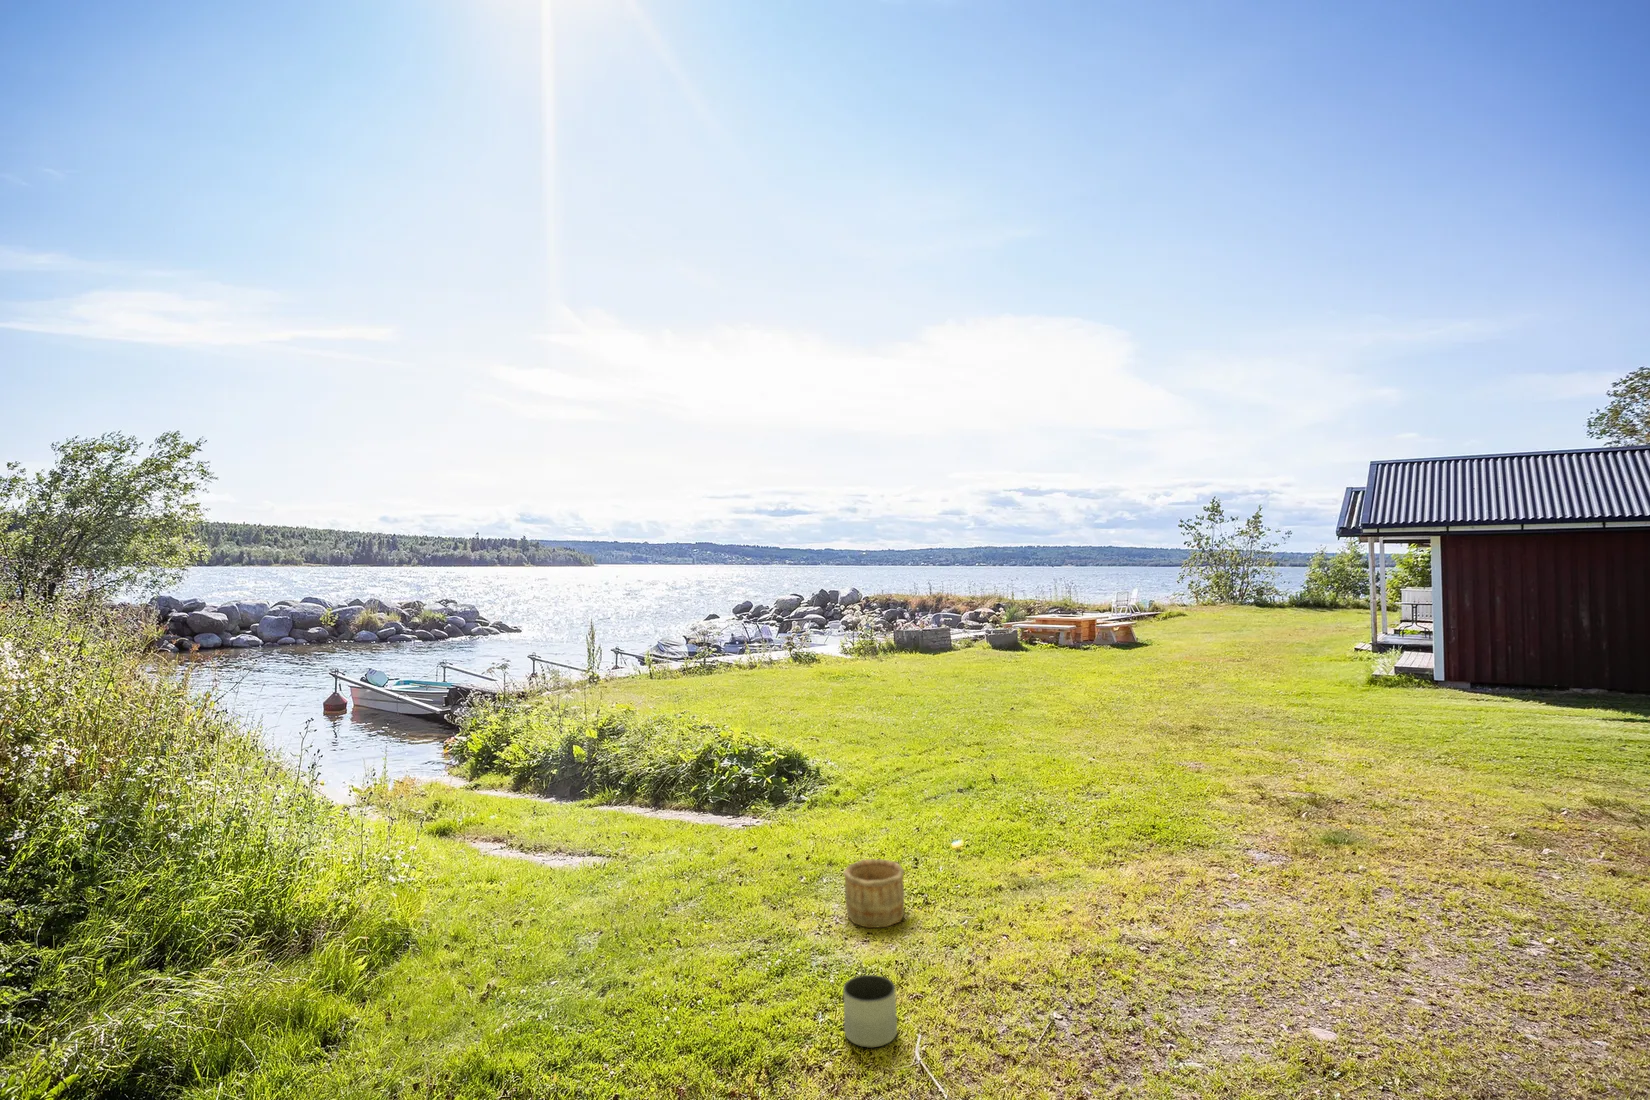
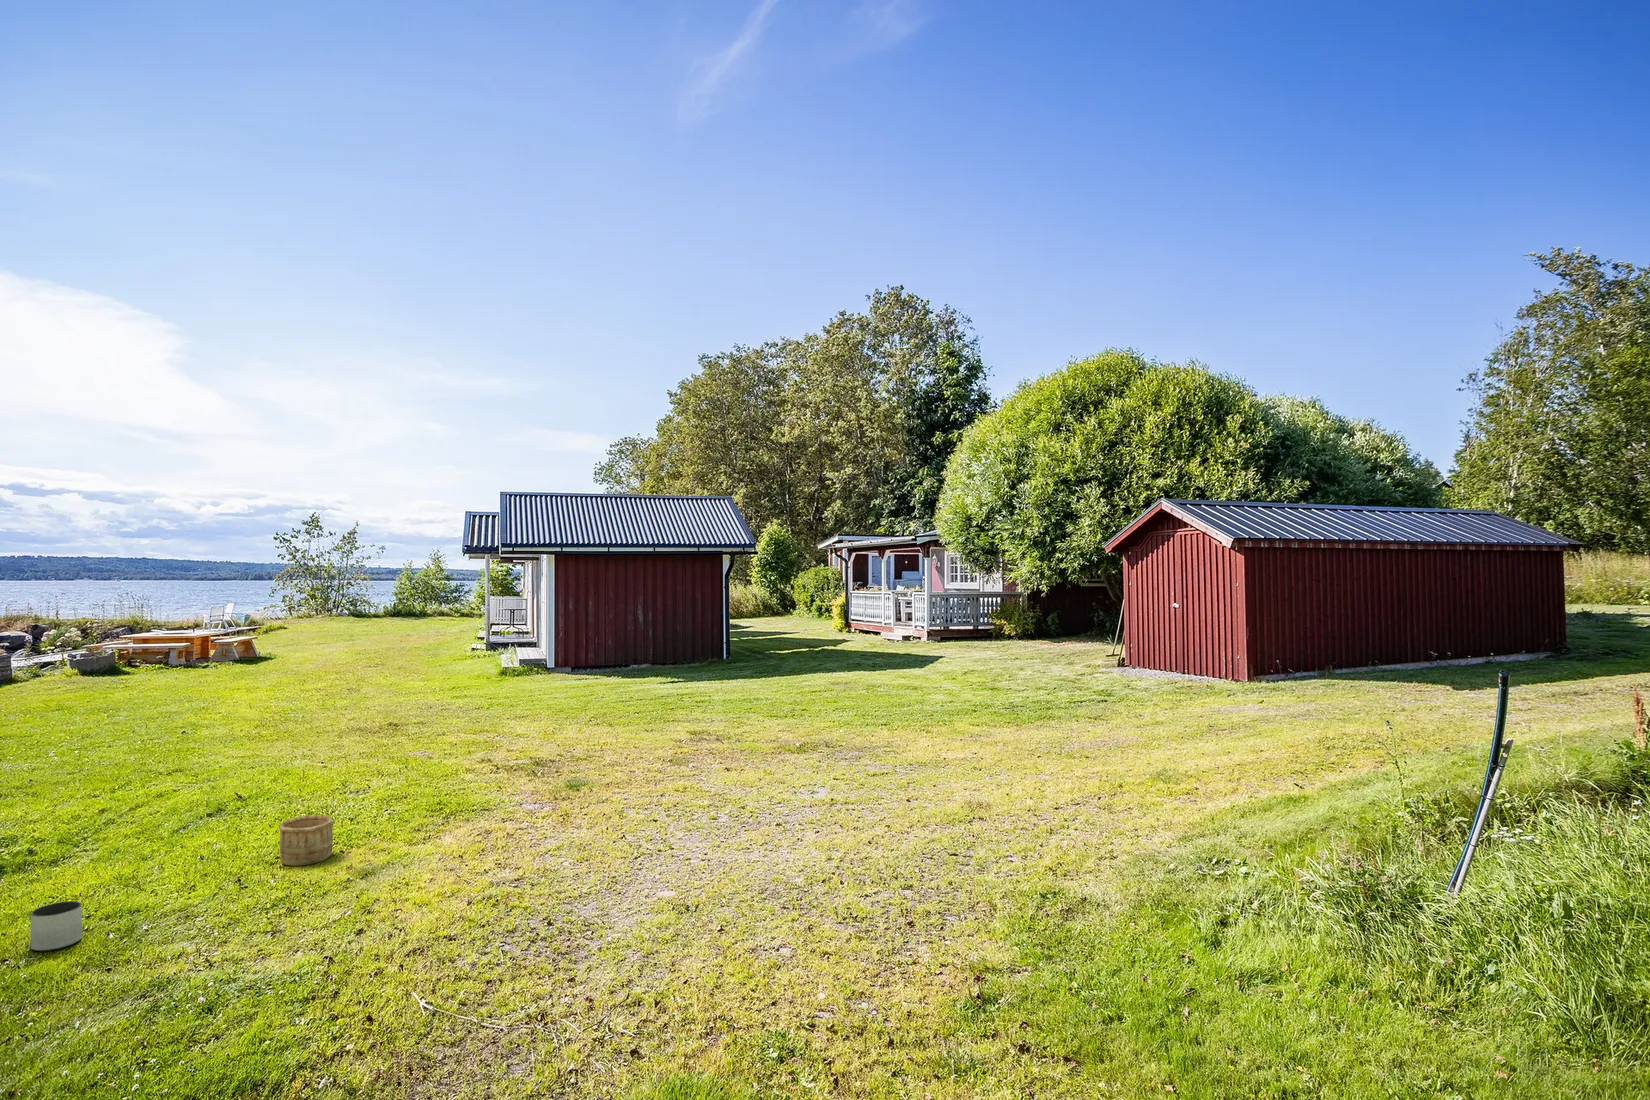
planter: present [843,975,897,1048] -> present [30,901,82,951]

